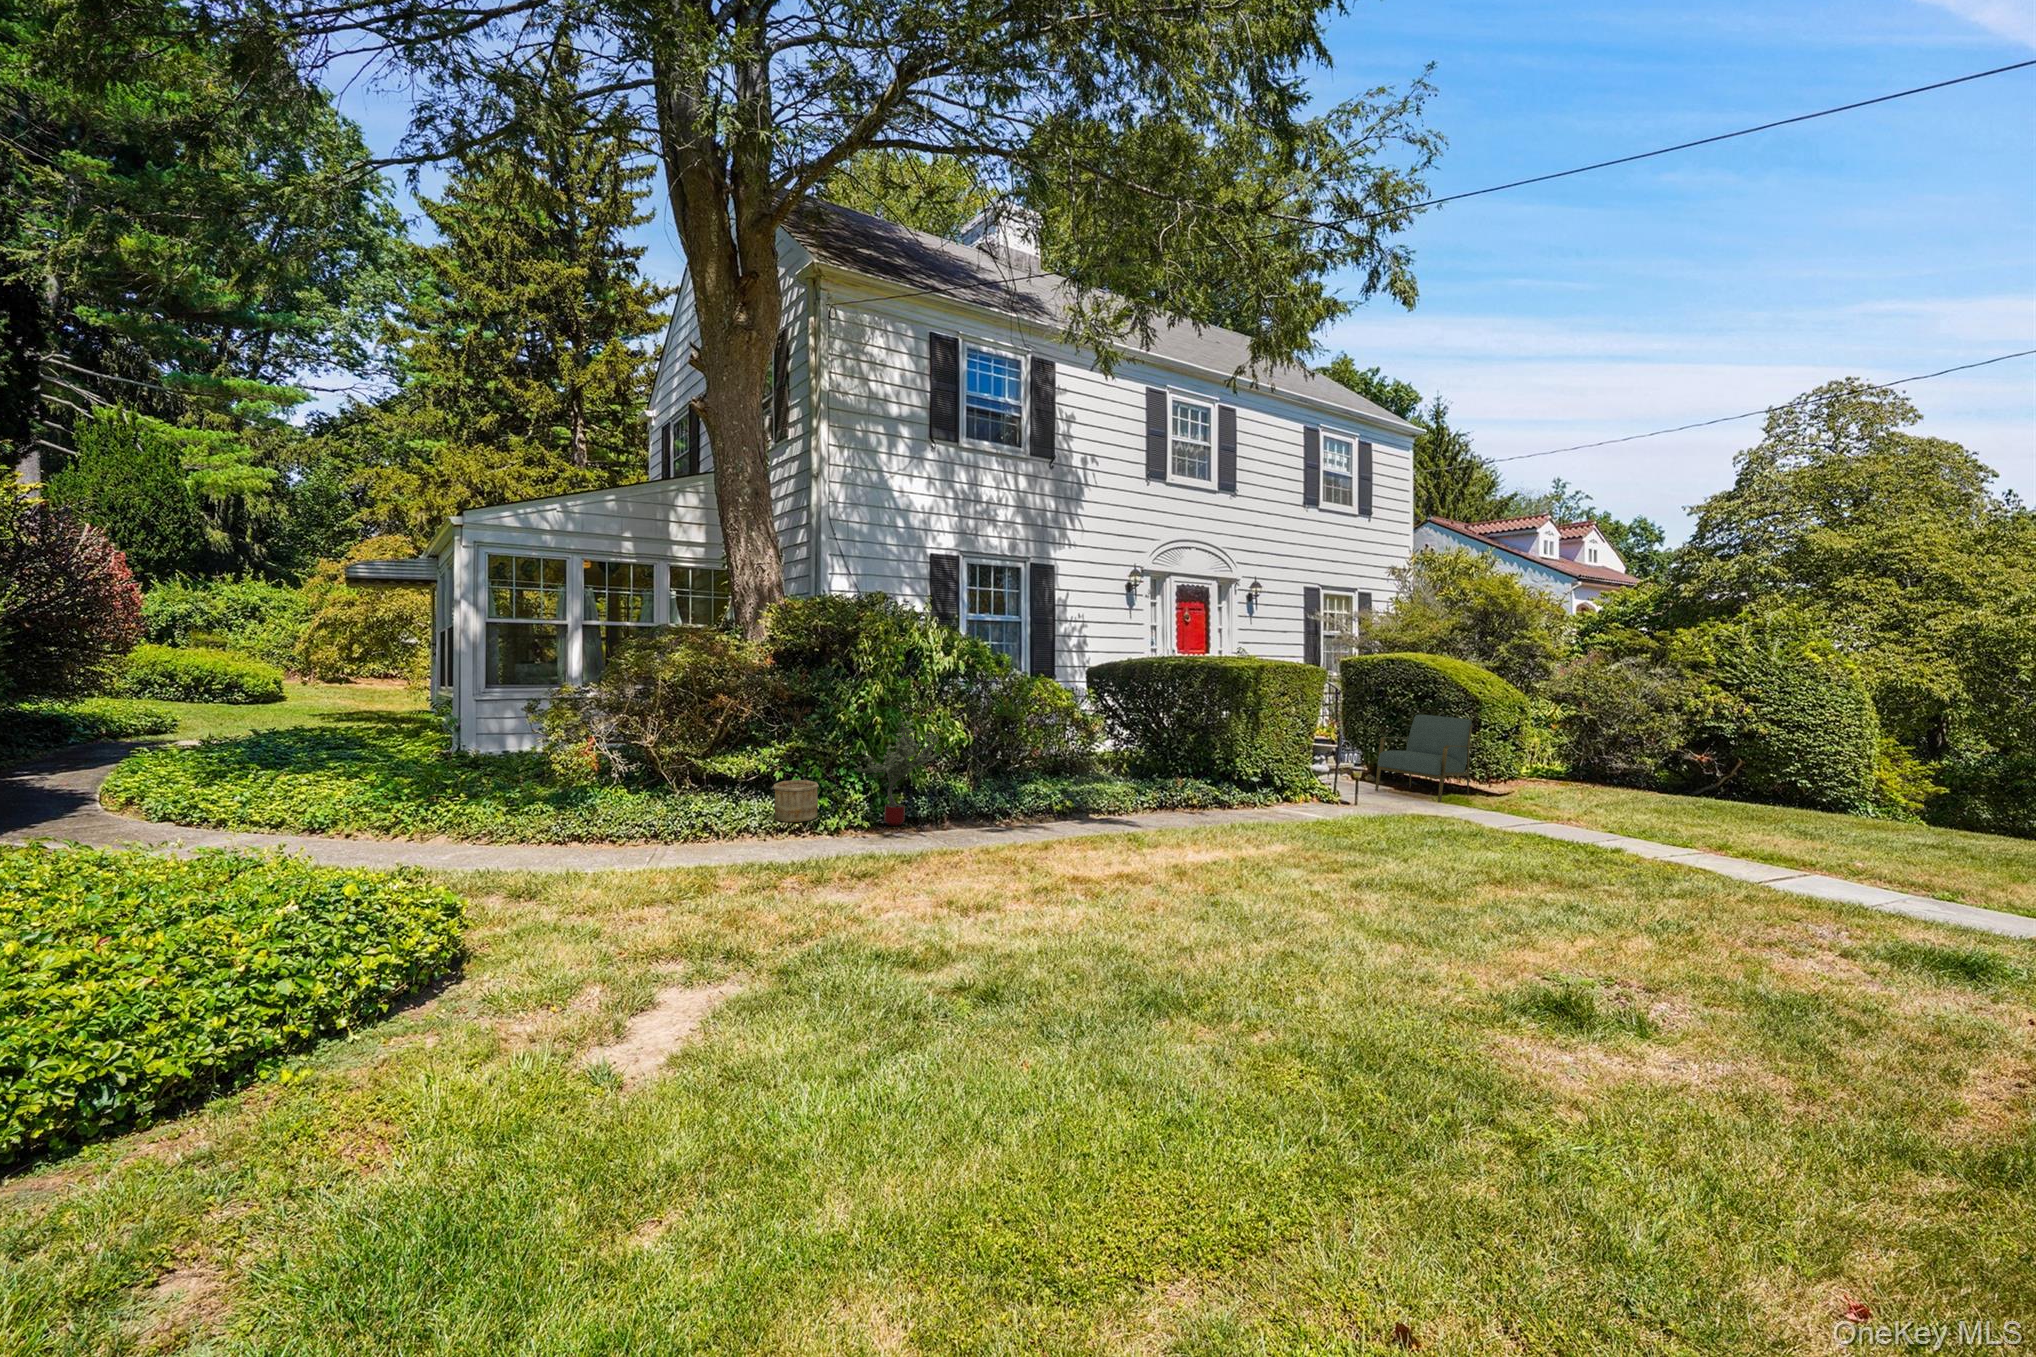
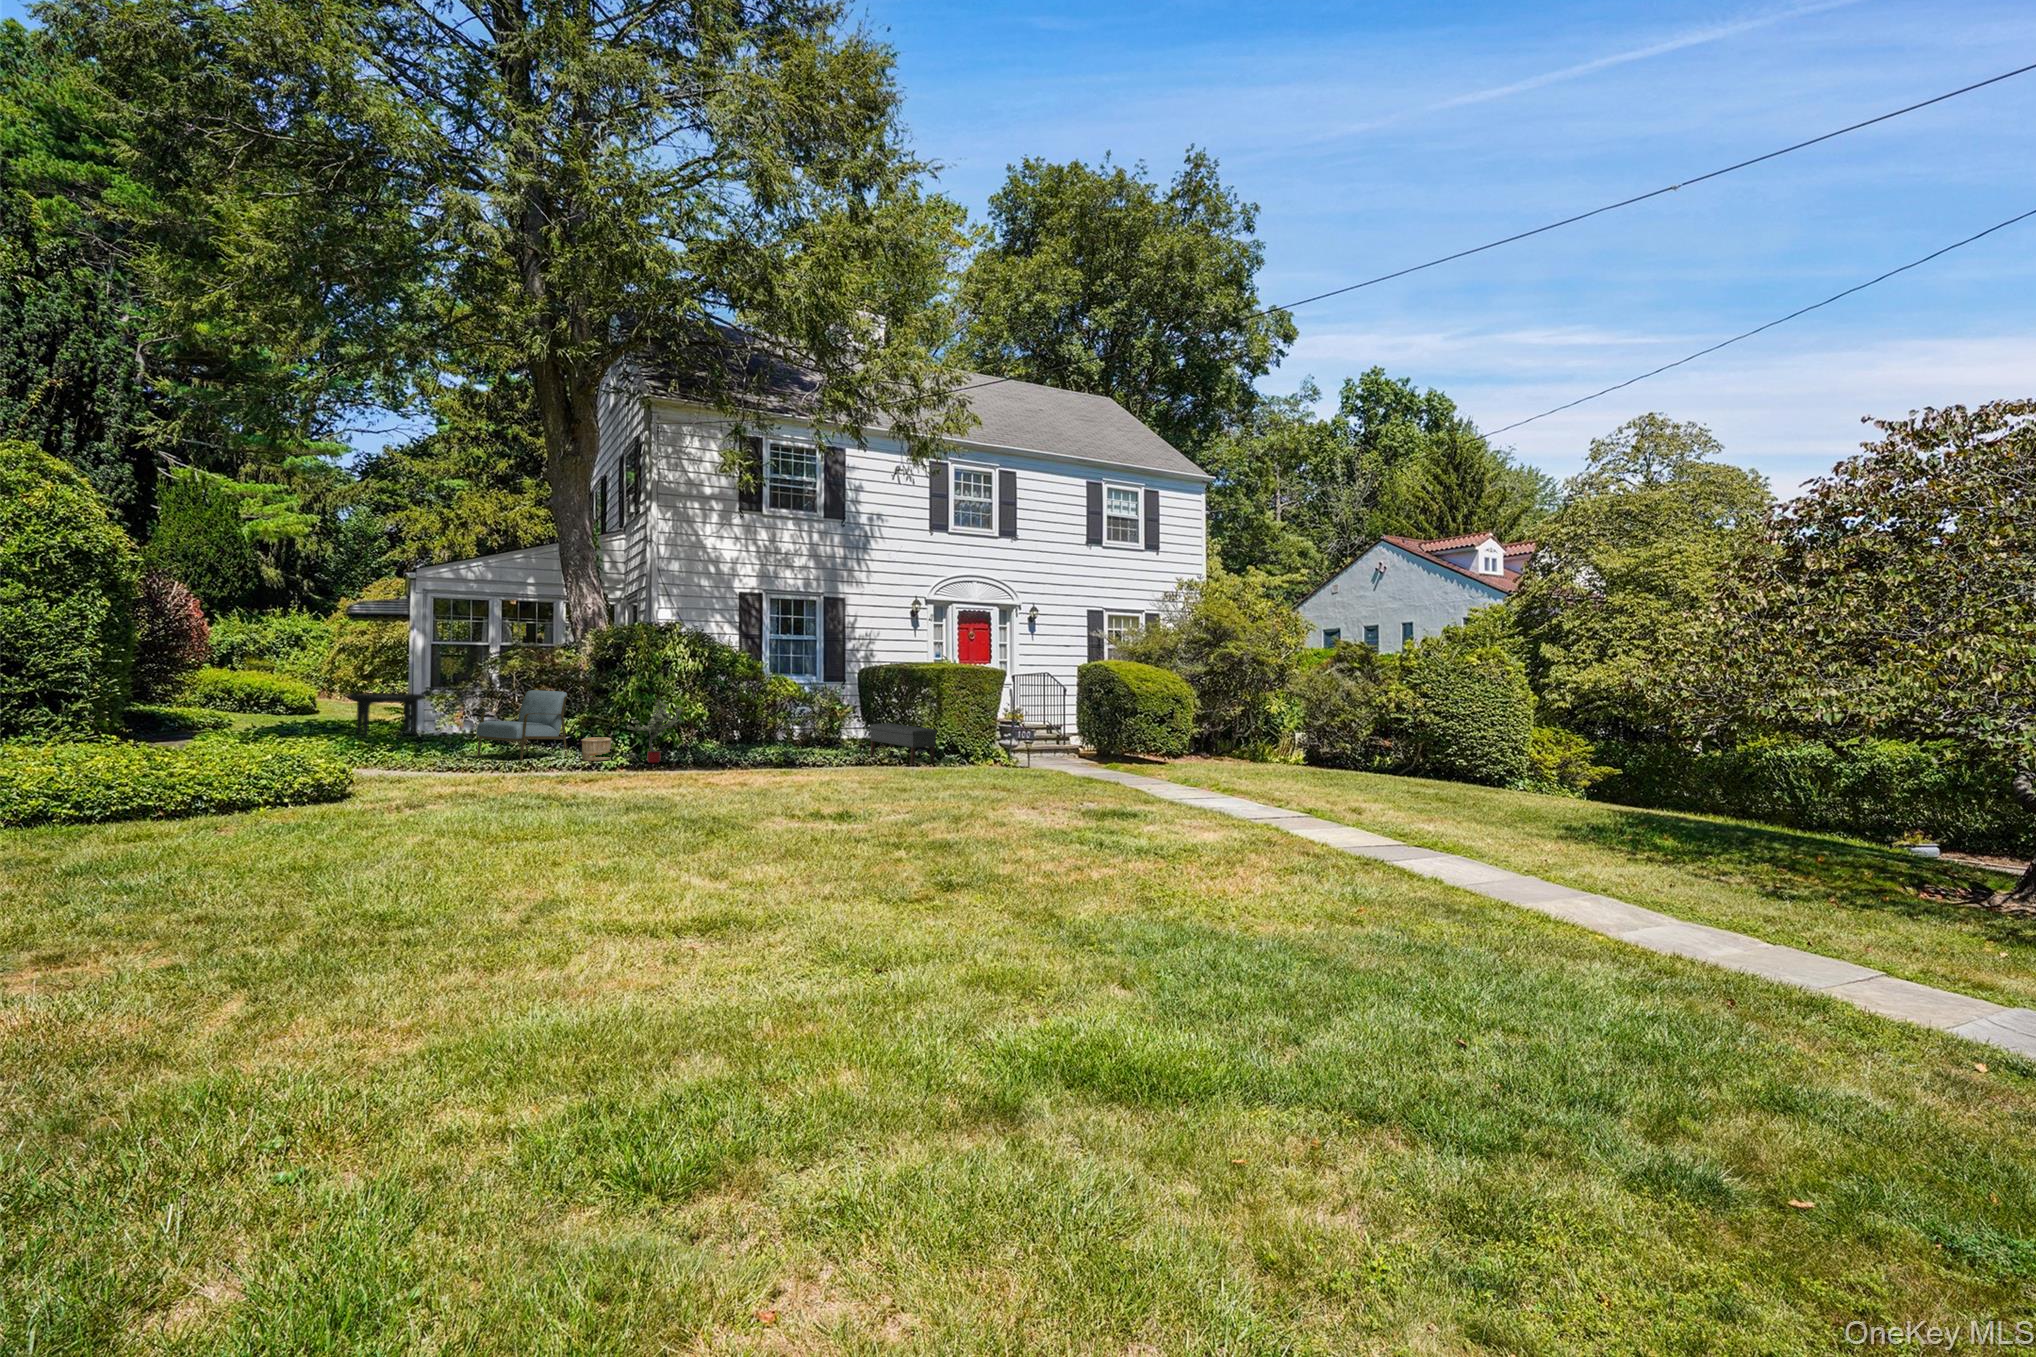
round table: none [348,696,473,766] -> present [348,693,426,736]
chair: present [1375,715,1473,802] -> present [477,690,567,761]
bench: none [1145,743,1261,808] -> present [870,723,937,764]

